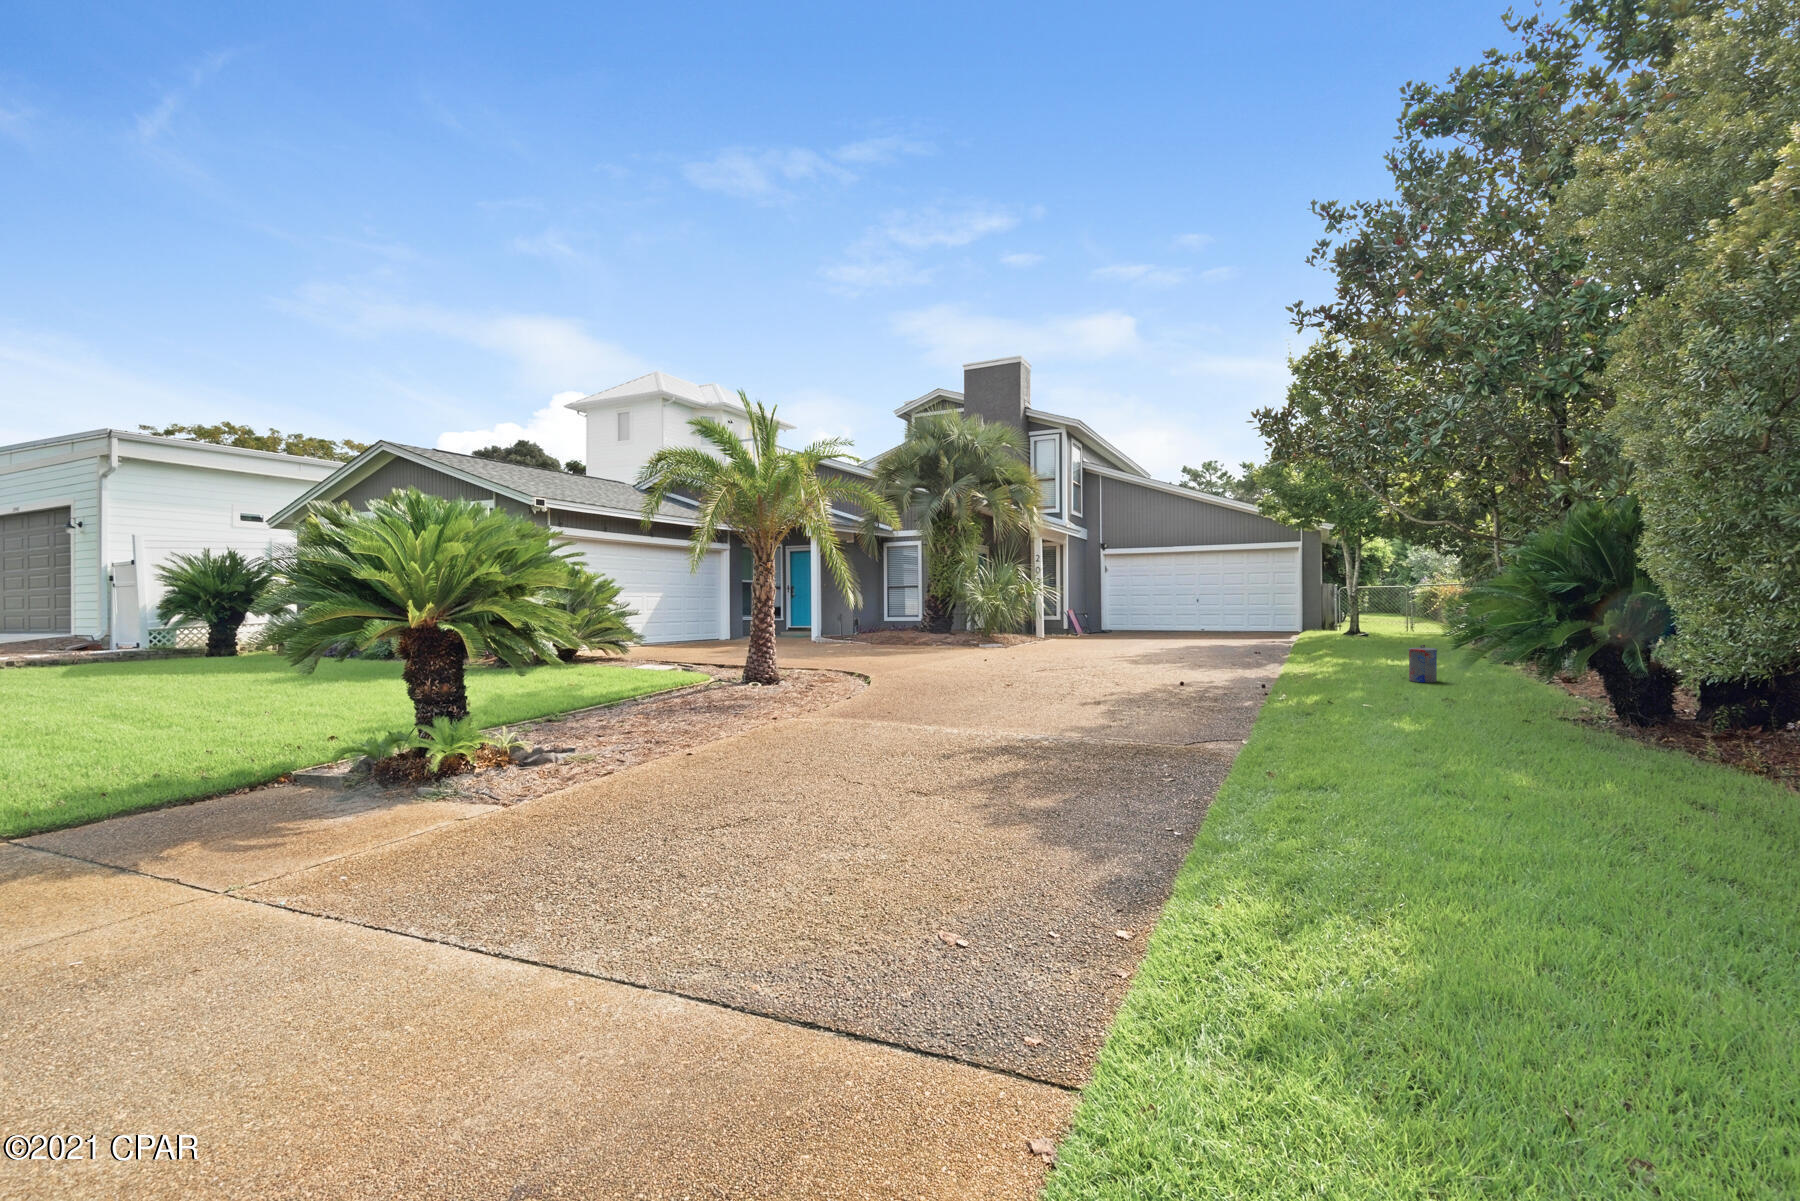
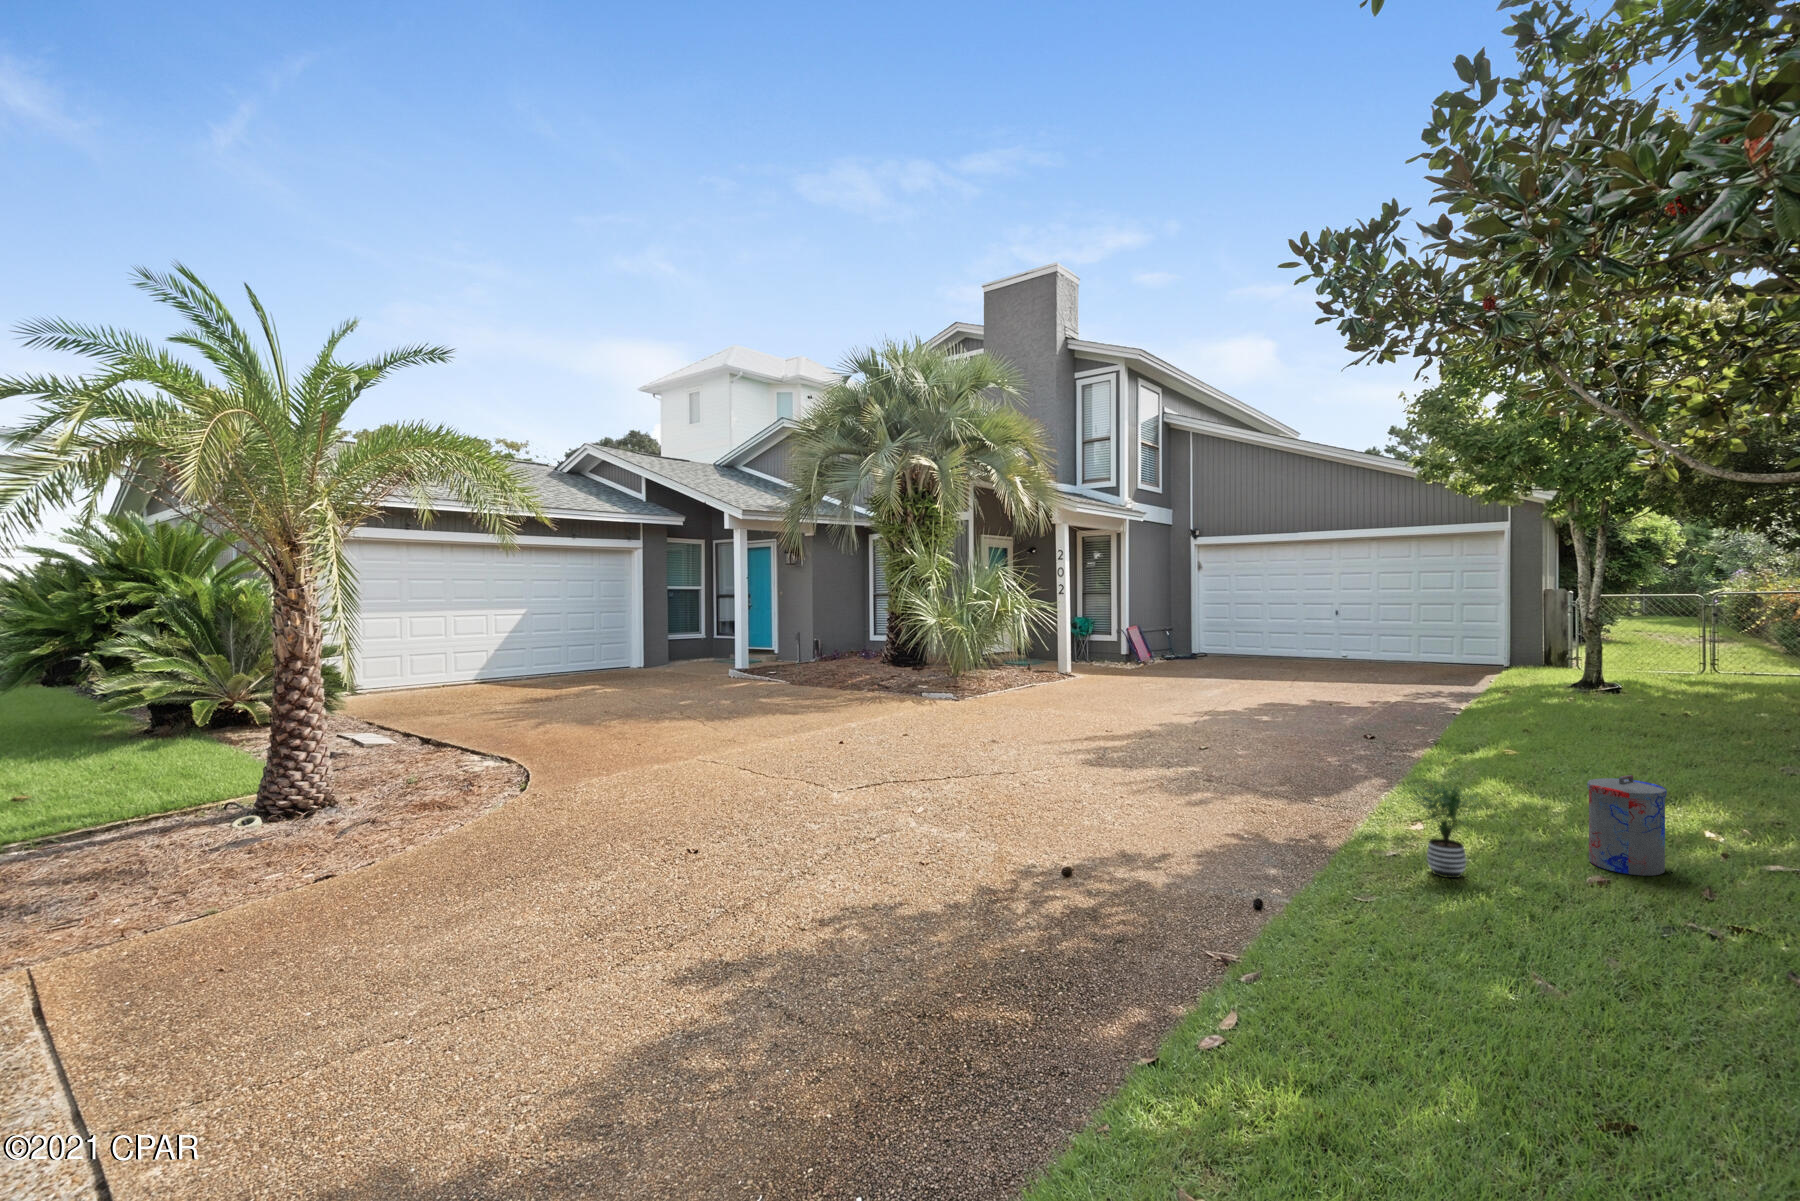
potted plant: none [1346,648,1377,686] -> present [1407,784,1479,878]

